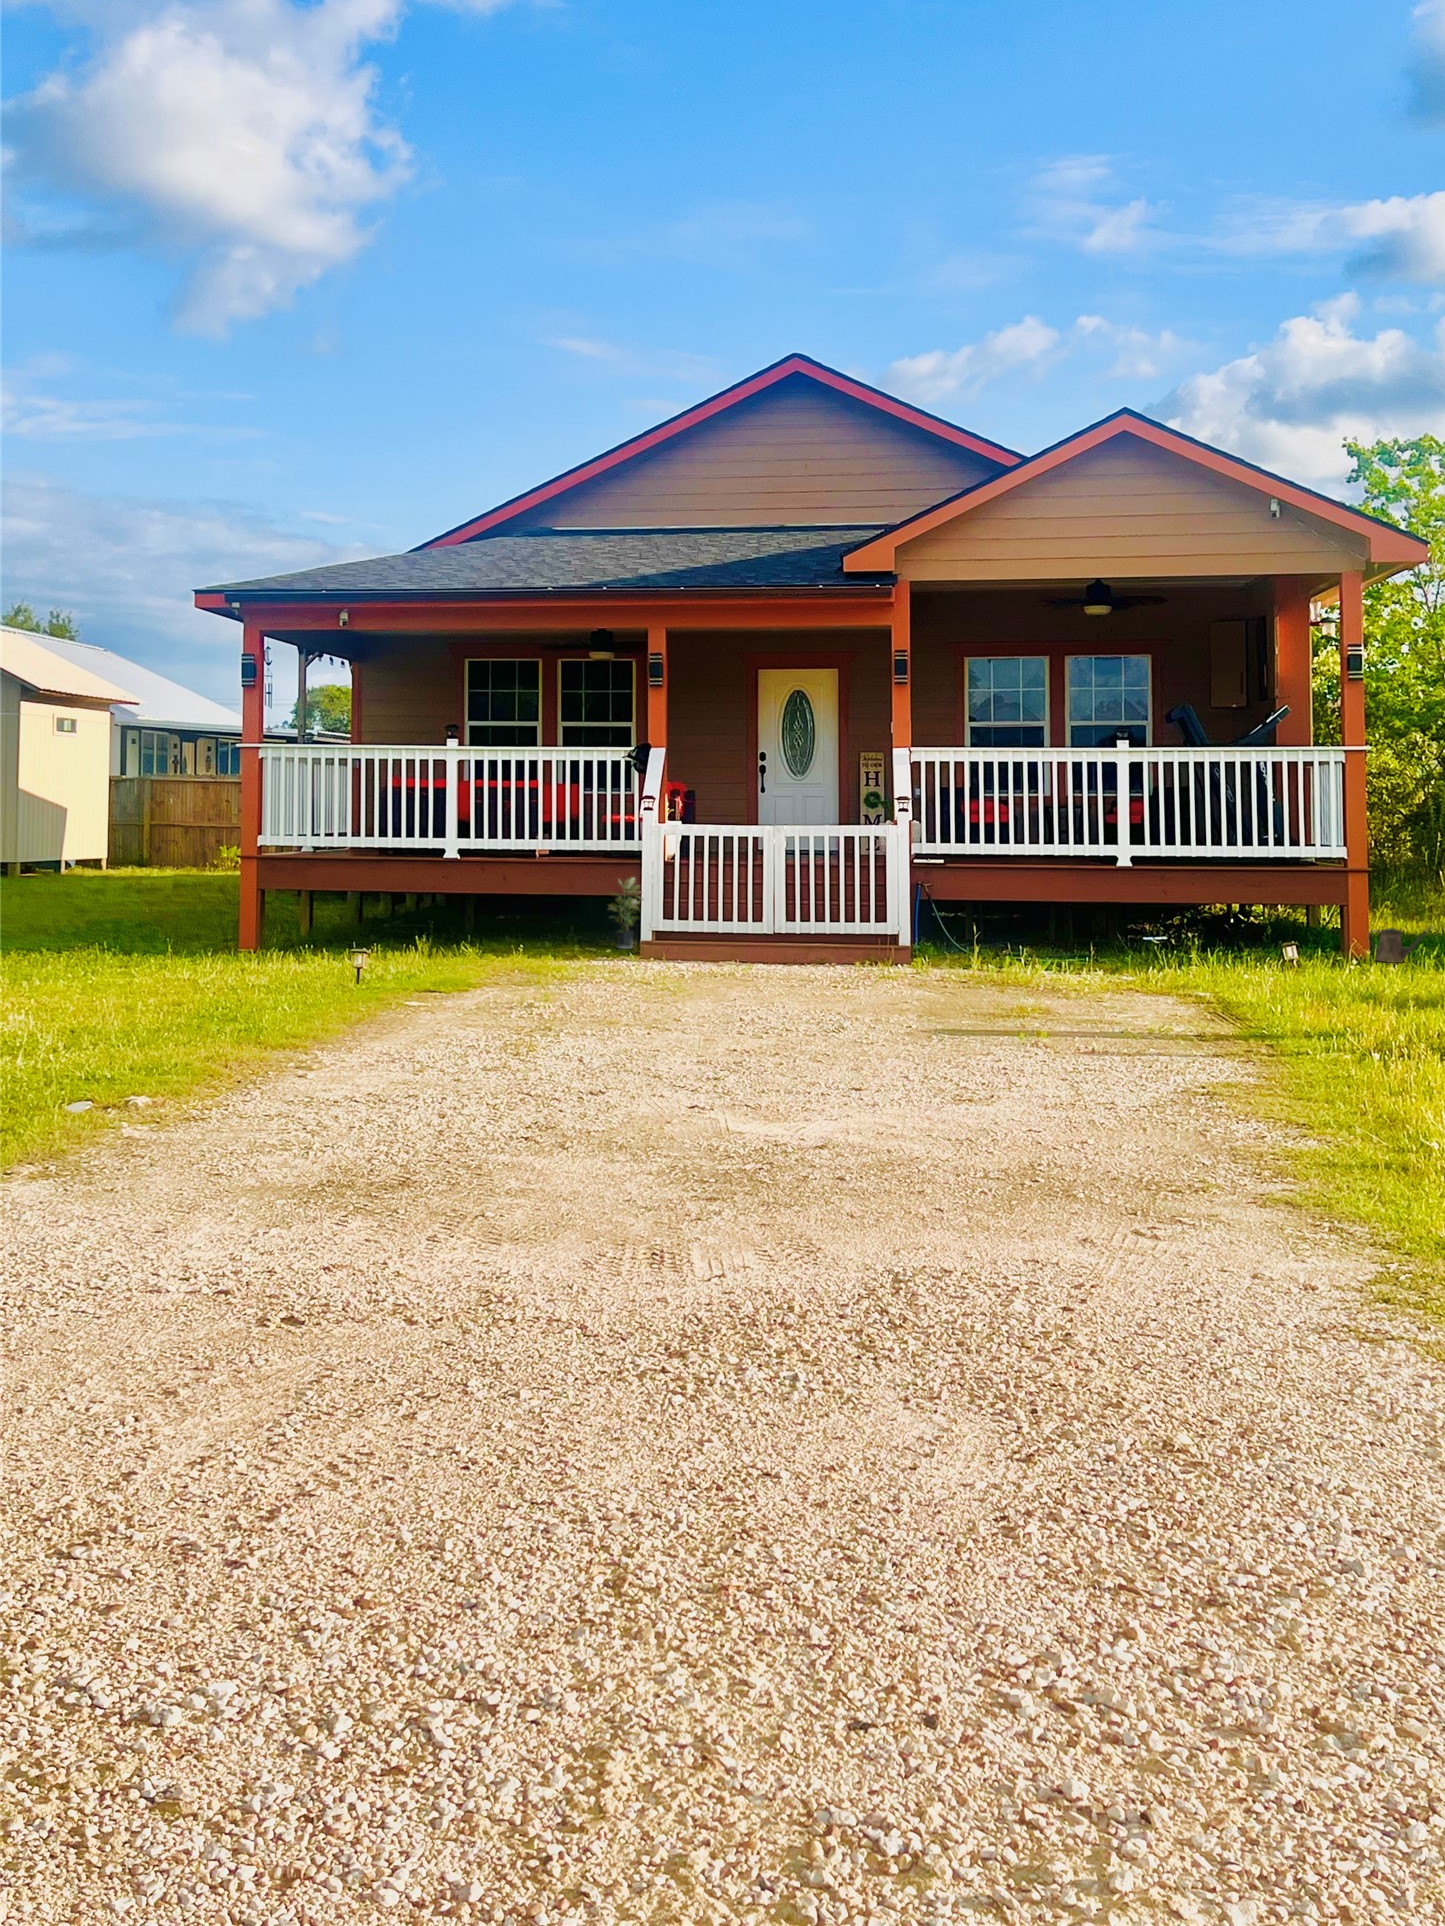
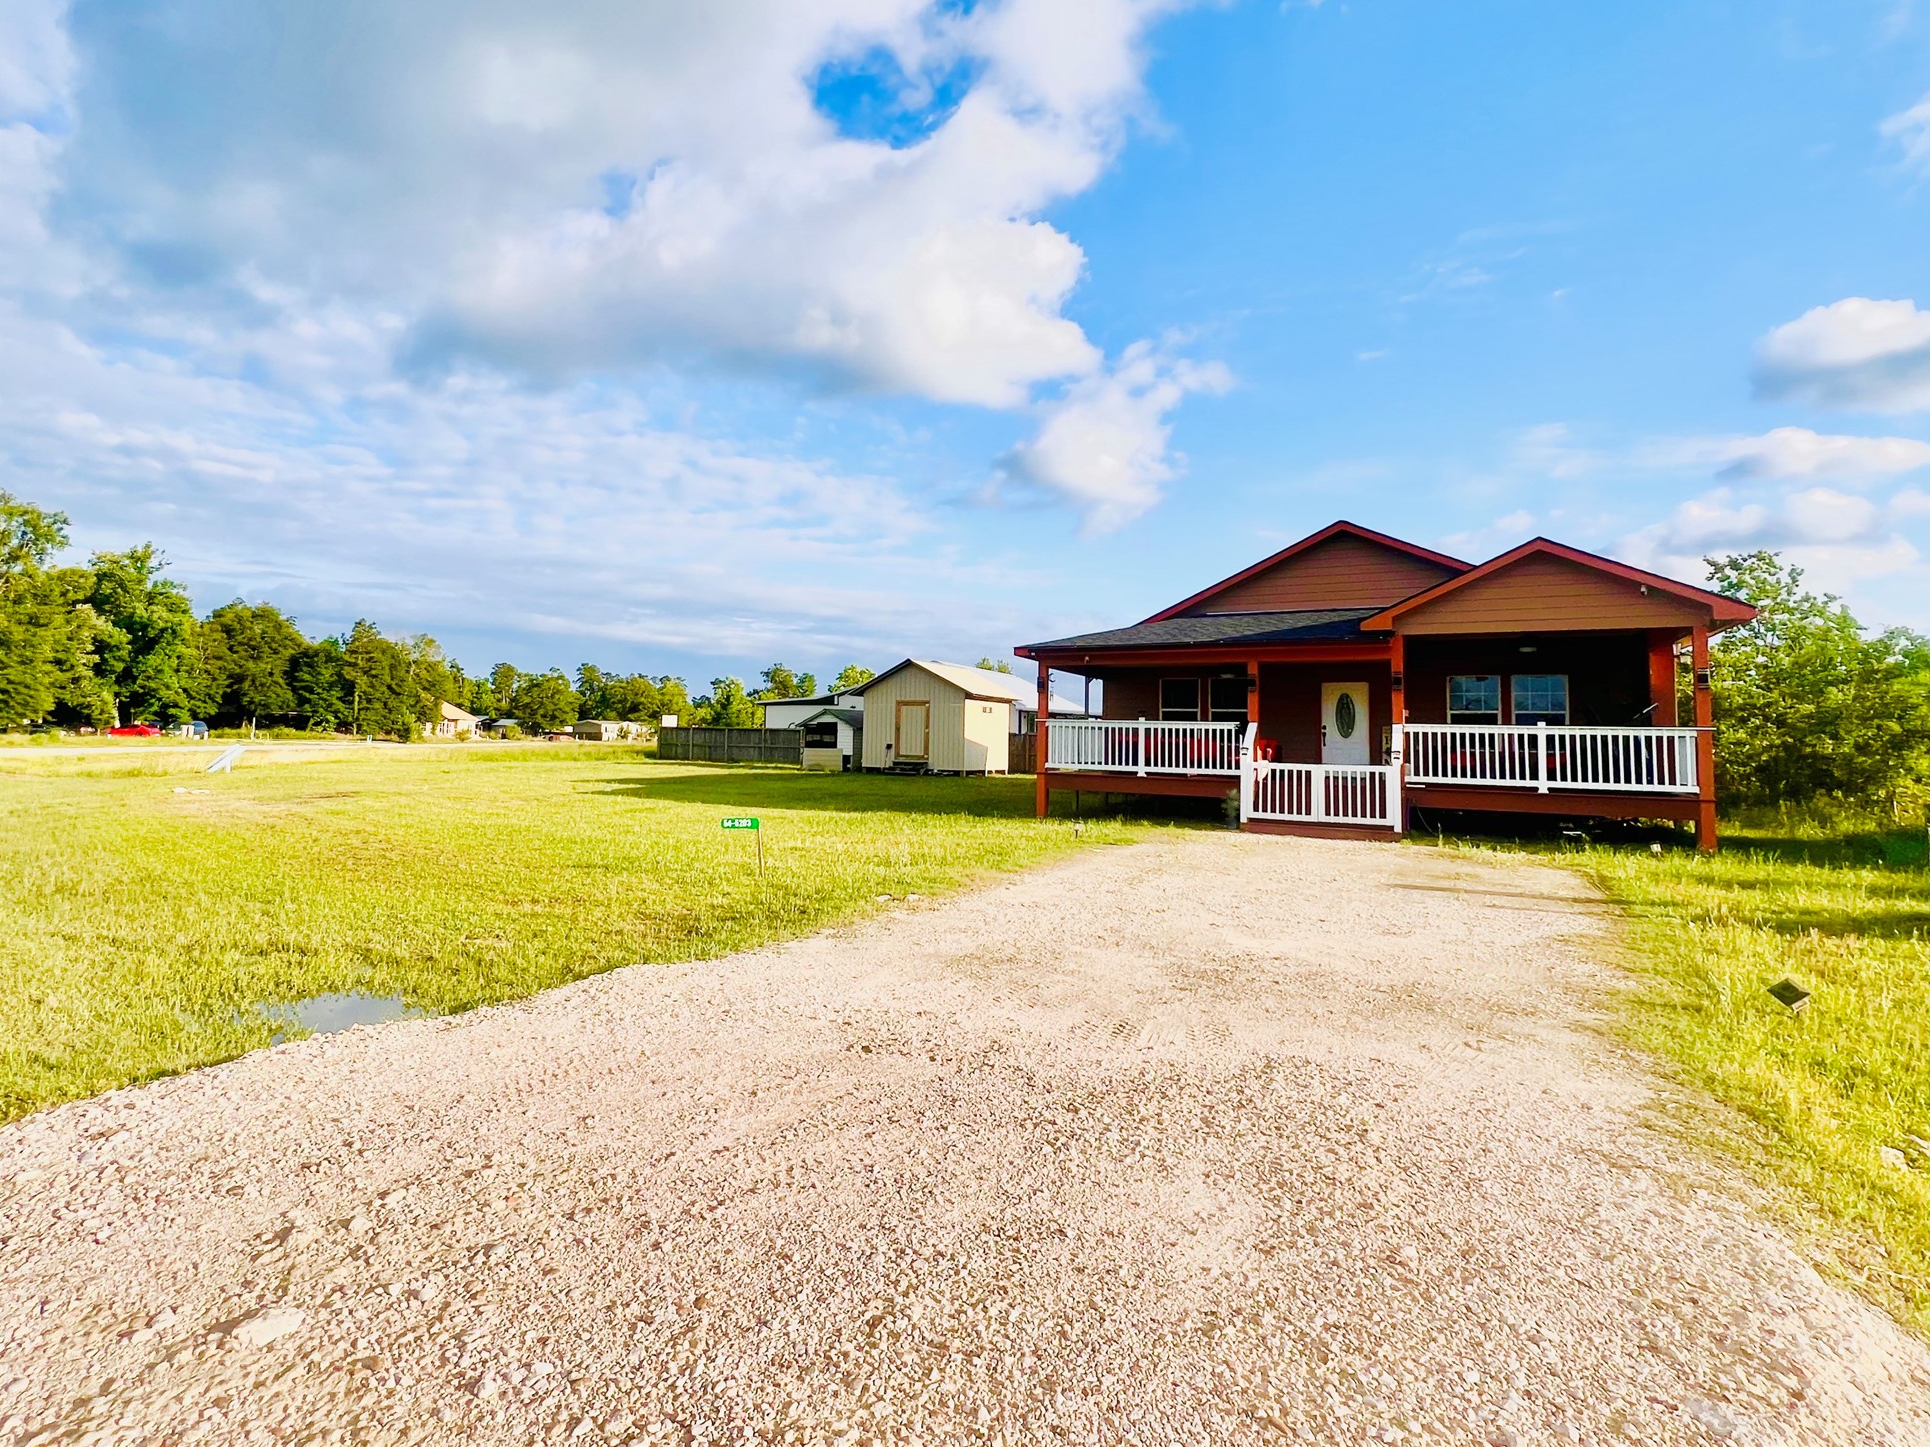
watering can: present [1375,927,1432,963] -> none [1717,832,1767,855]

